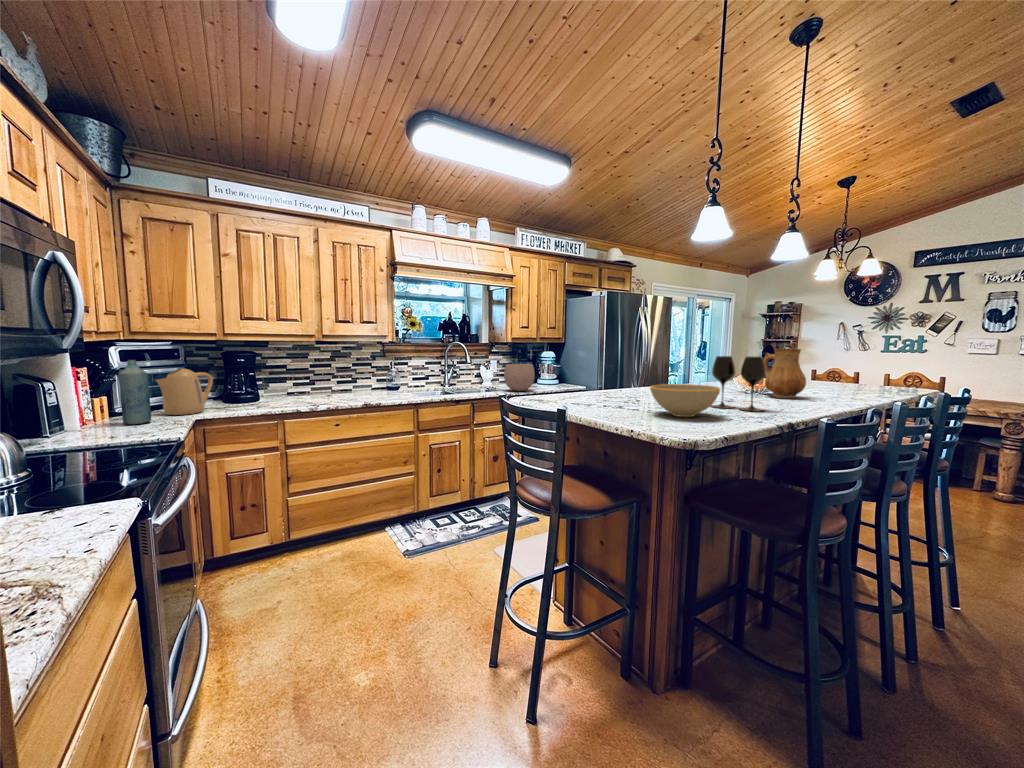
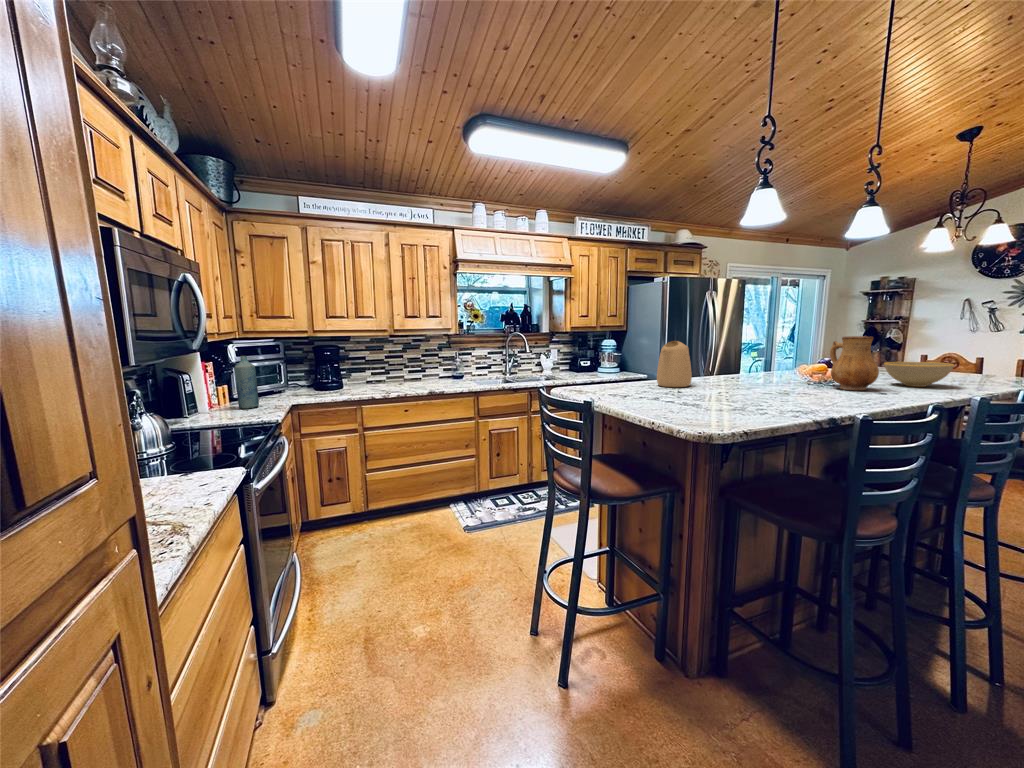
plant pot: present [504,354,535,391] -> none [562,342,592,380]
wine glass: present [711,356,766,411] -> none [758,347,817,405]
kettle: present [156,369,213,415] -> present [657,341,692,387]
bowl: present [650,384,720,417] -> present [884,362,954,387]

